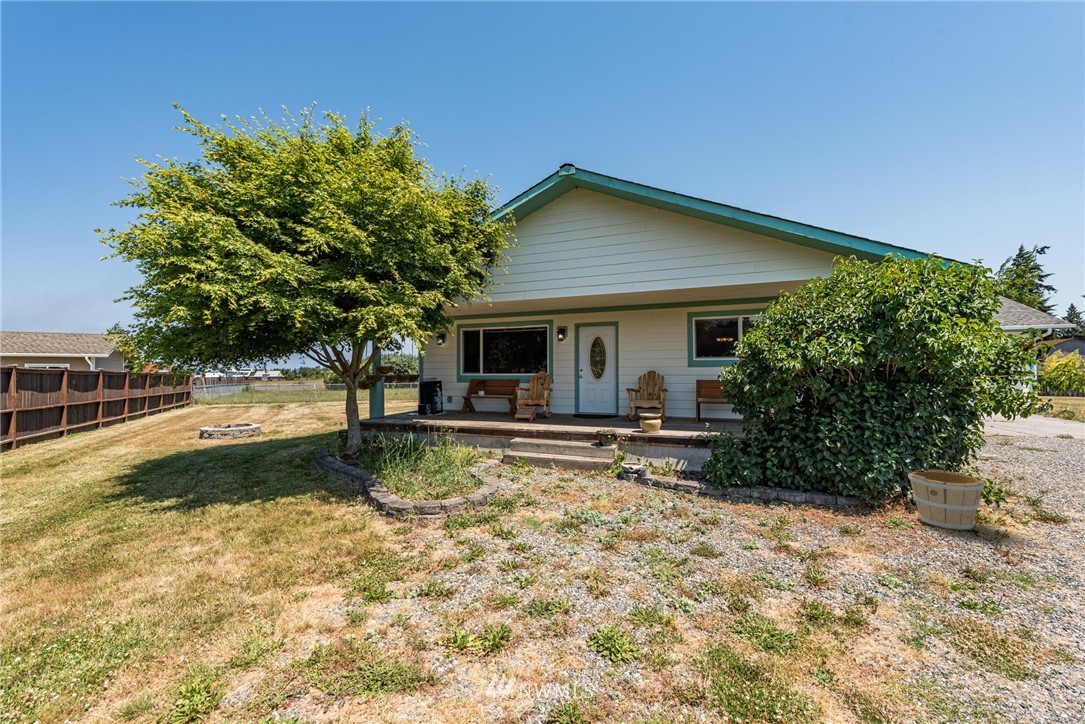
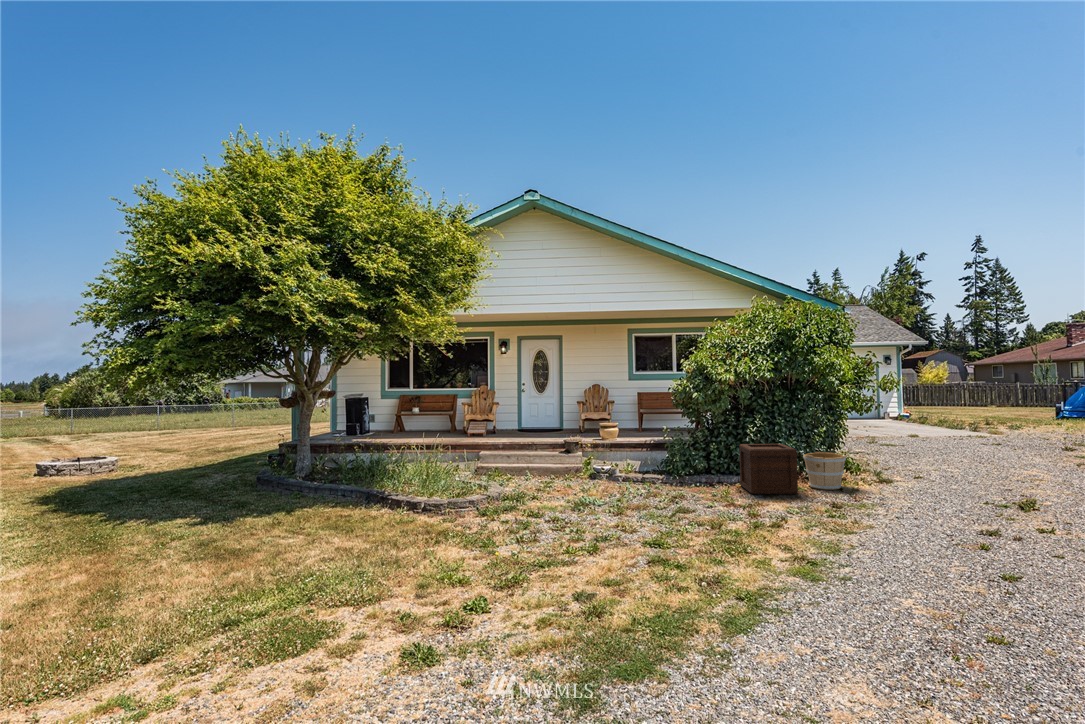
wooden crate: none [807,452,899,534] -> present [739,444,798,494]

